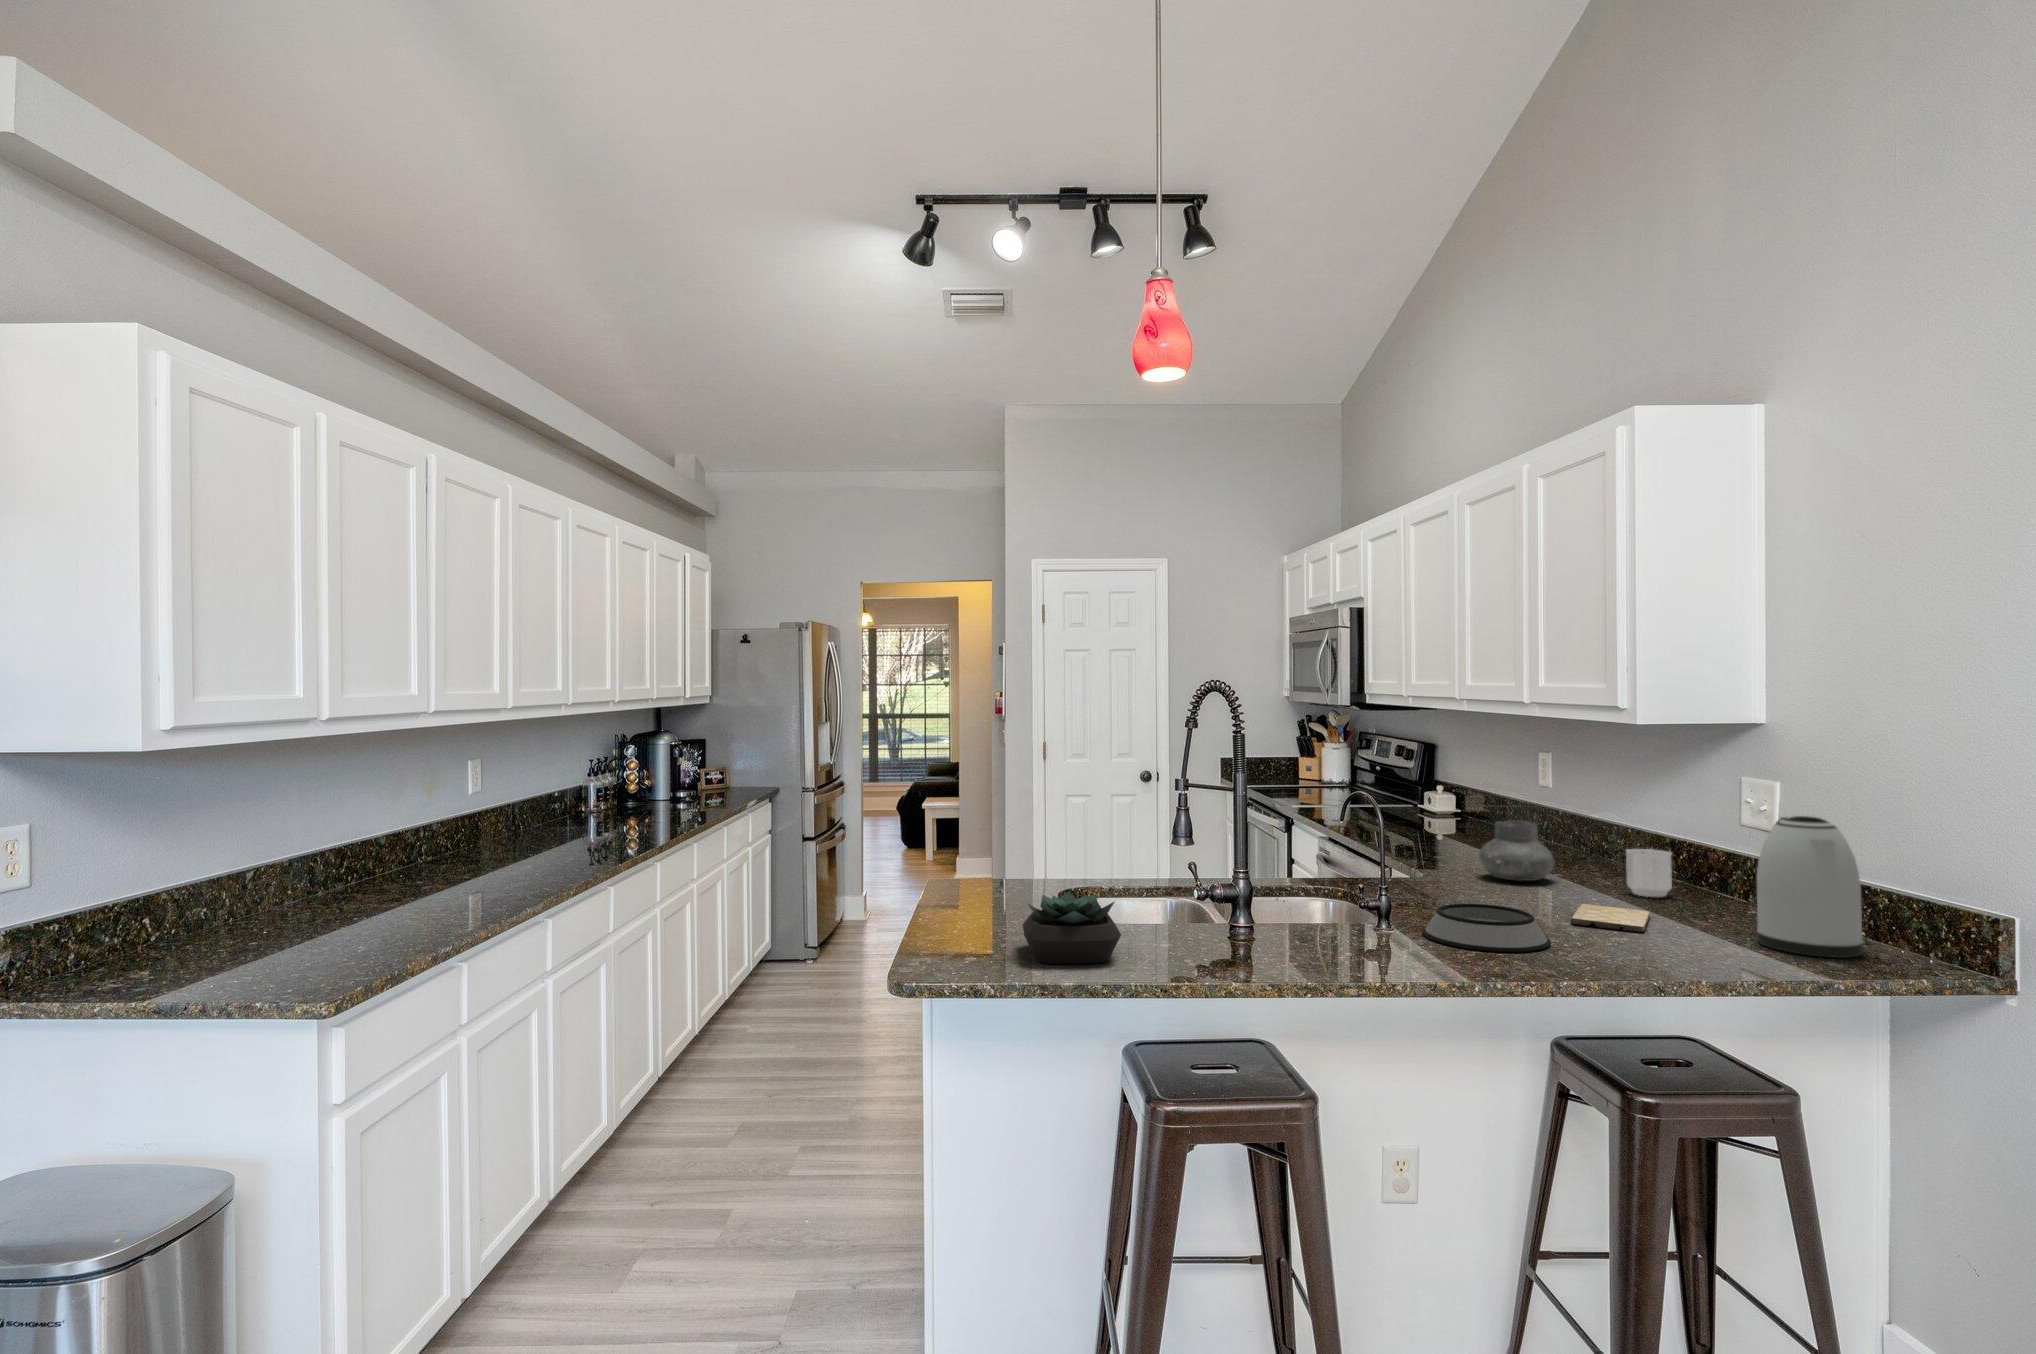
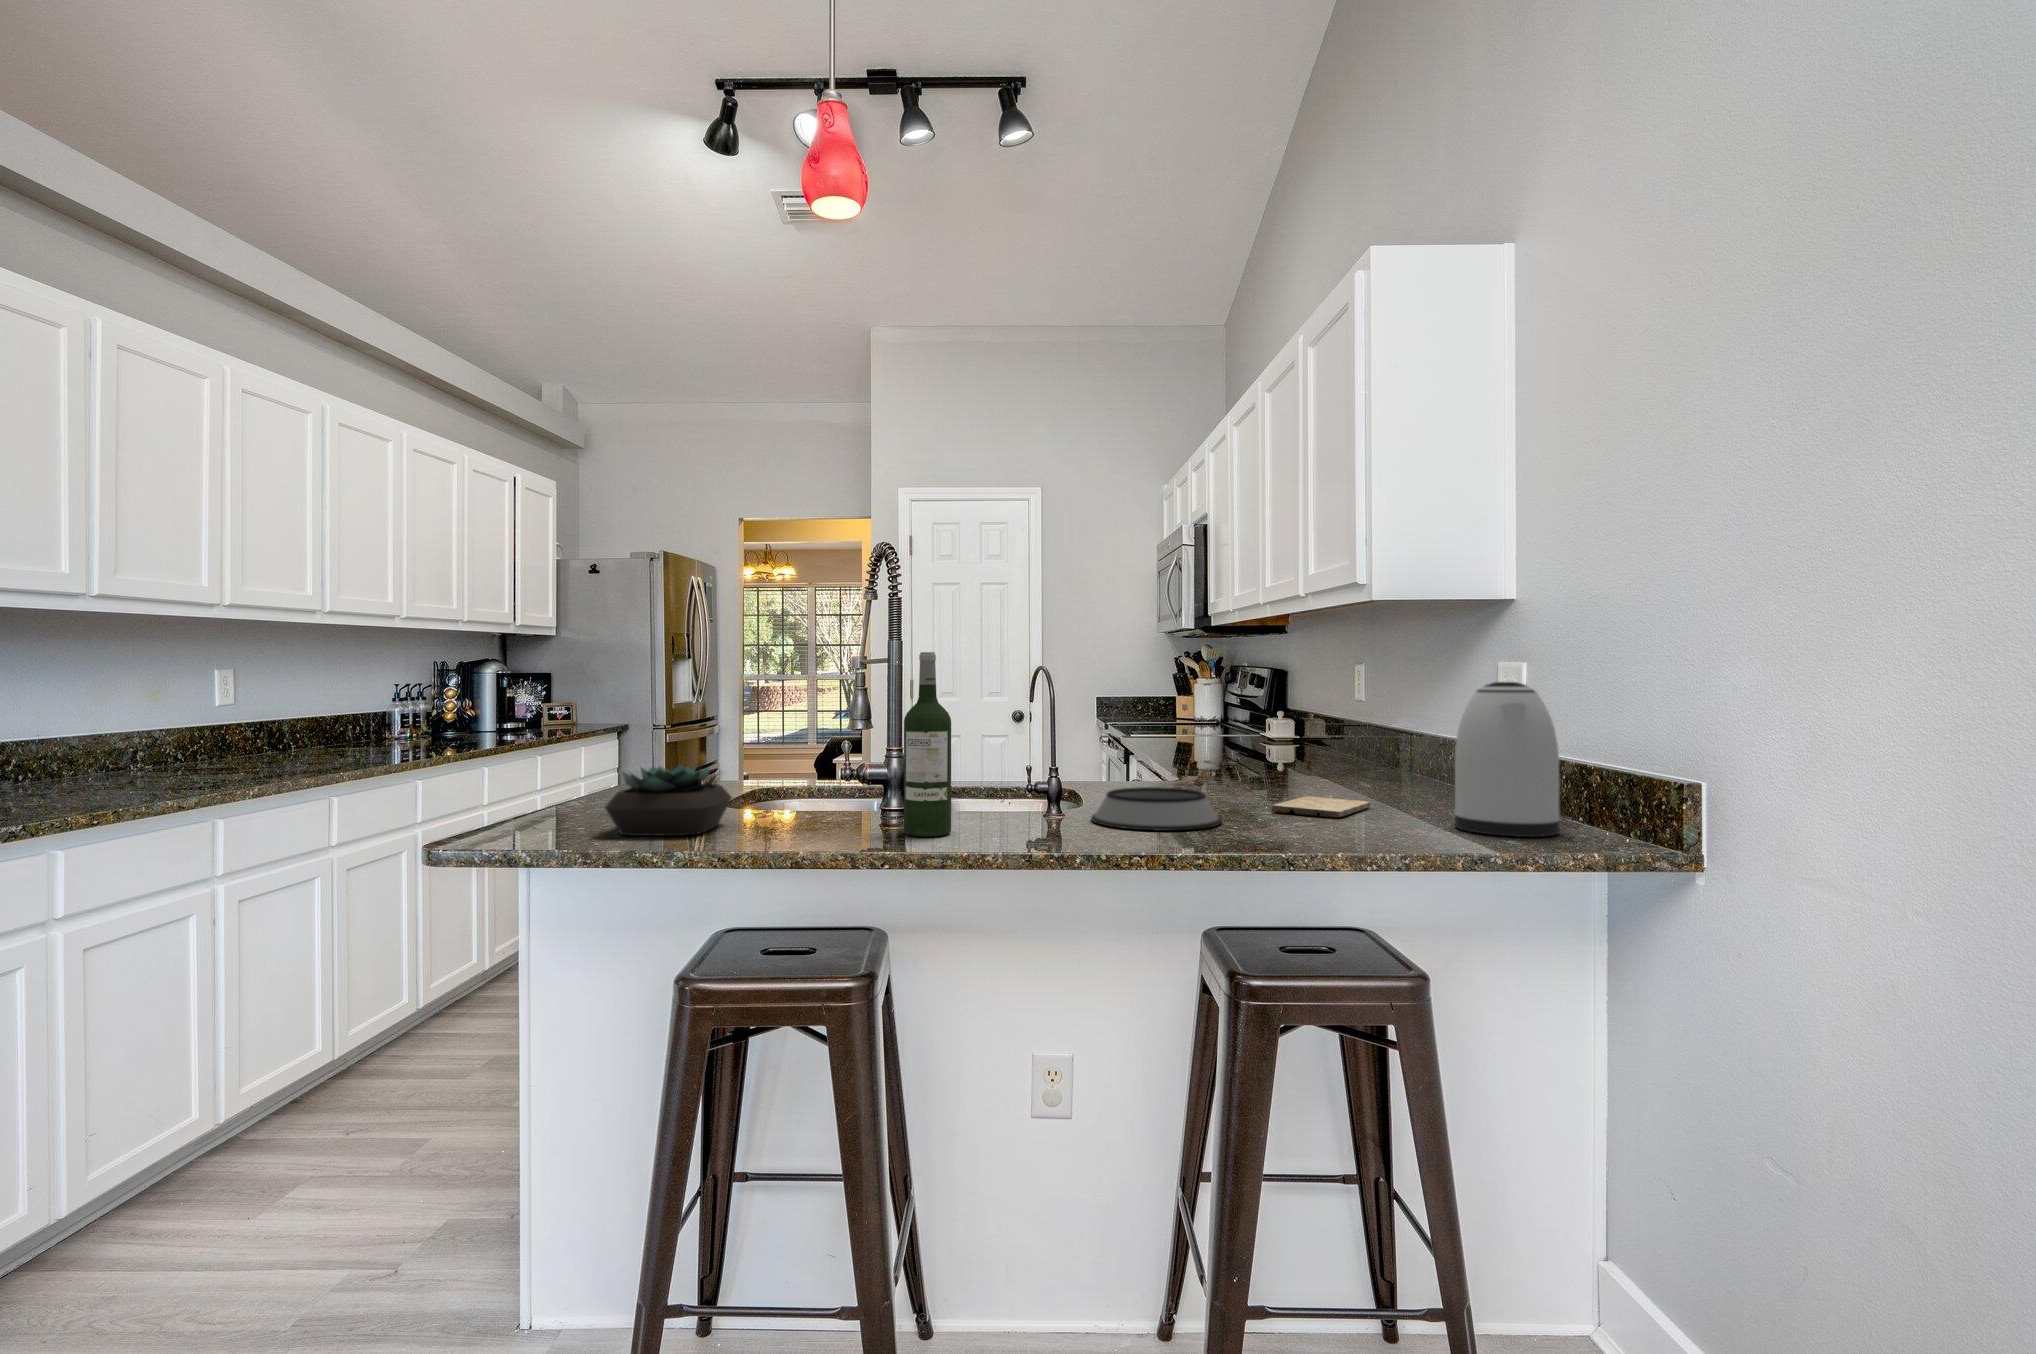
wine bottle: none [1286,795,1331,962] -> present [904,652,951,837]
vase: present [1479,821,1555,881] -> none [1241,721,1316,783]
mug: present [1626,849,1672,897] -> none [1376,745,1423,795]

